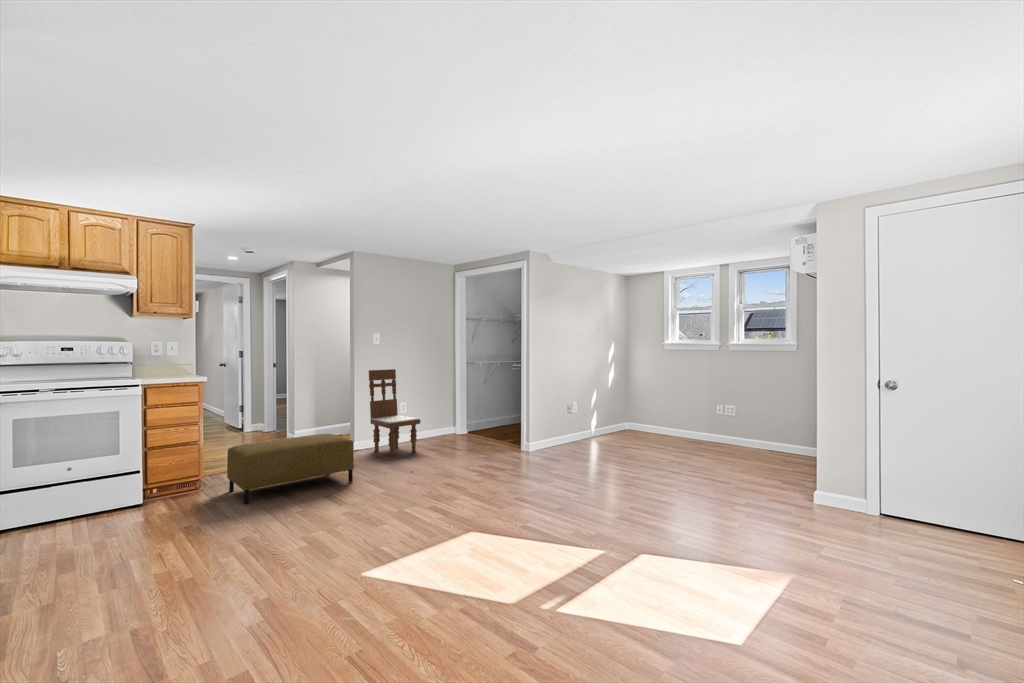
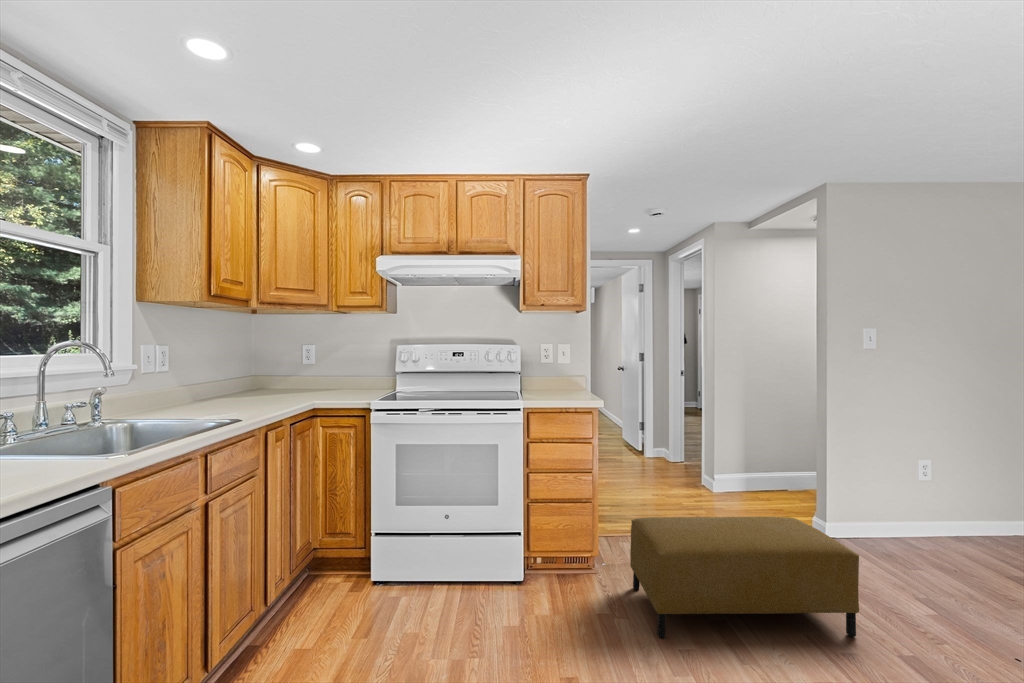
dining chair: present [369,369,420,456] -> none [851,398,975,570]

